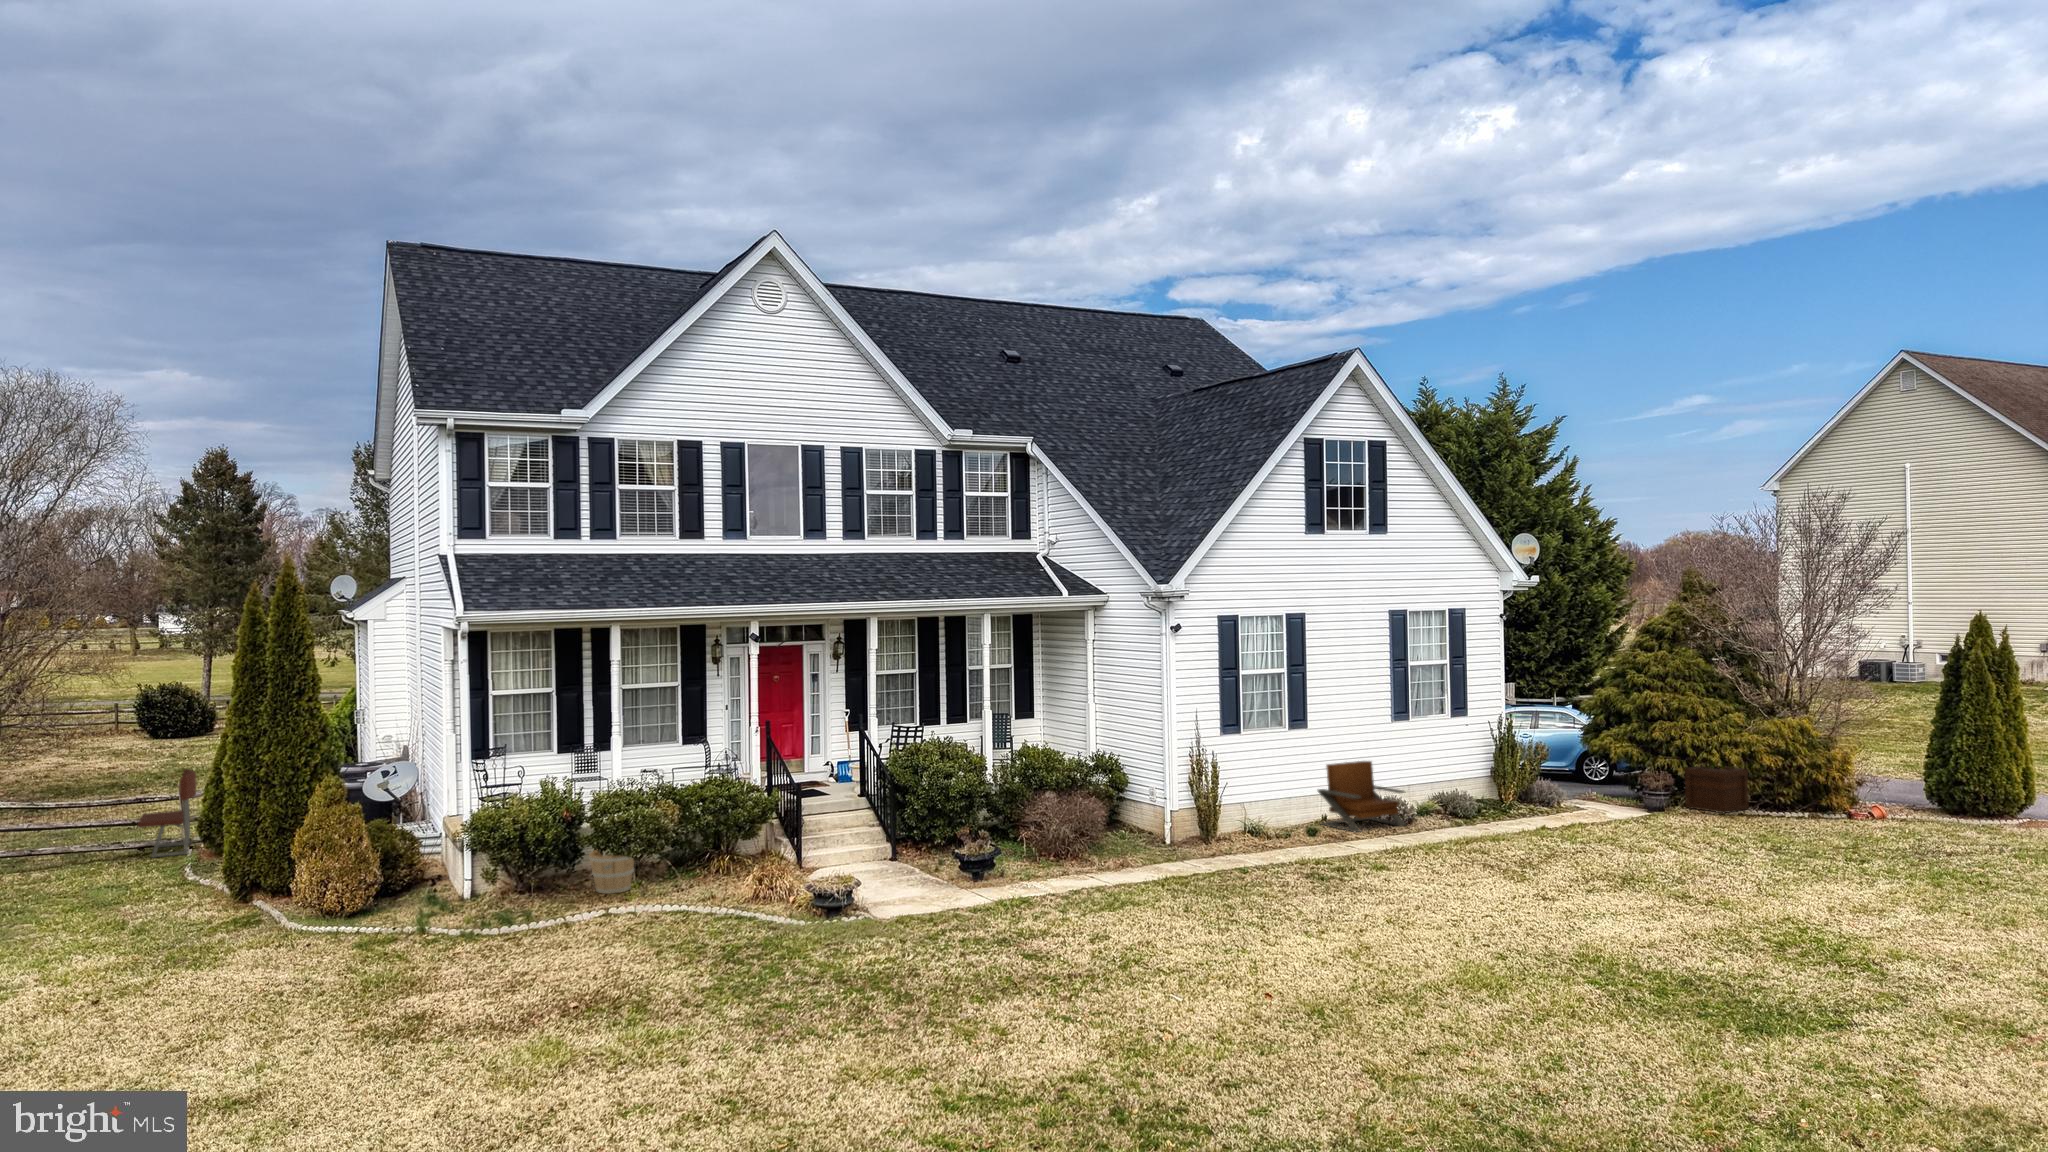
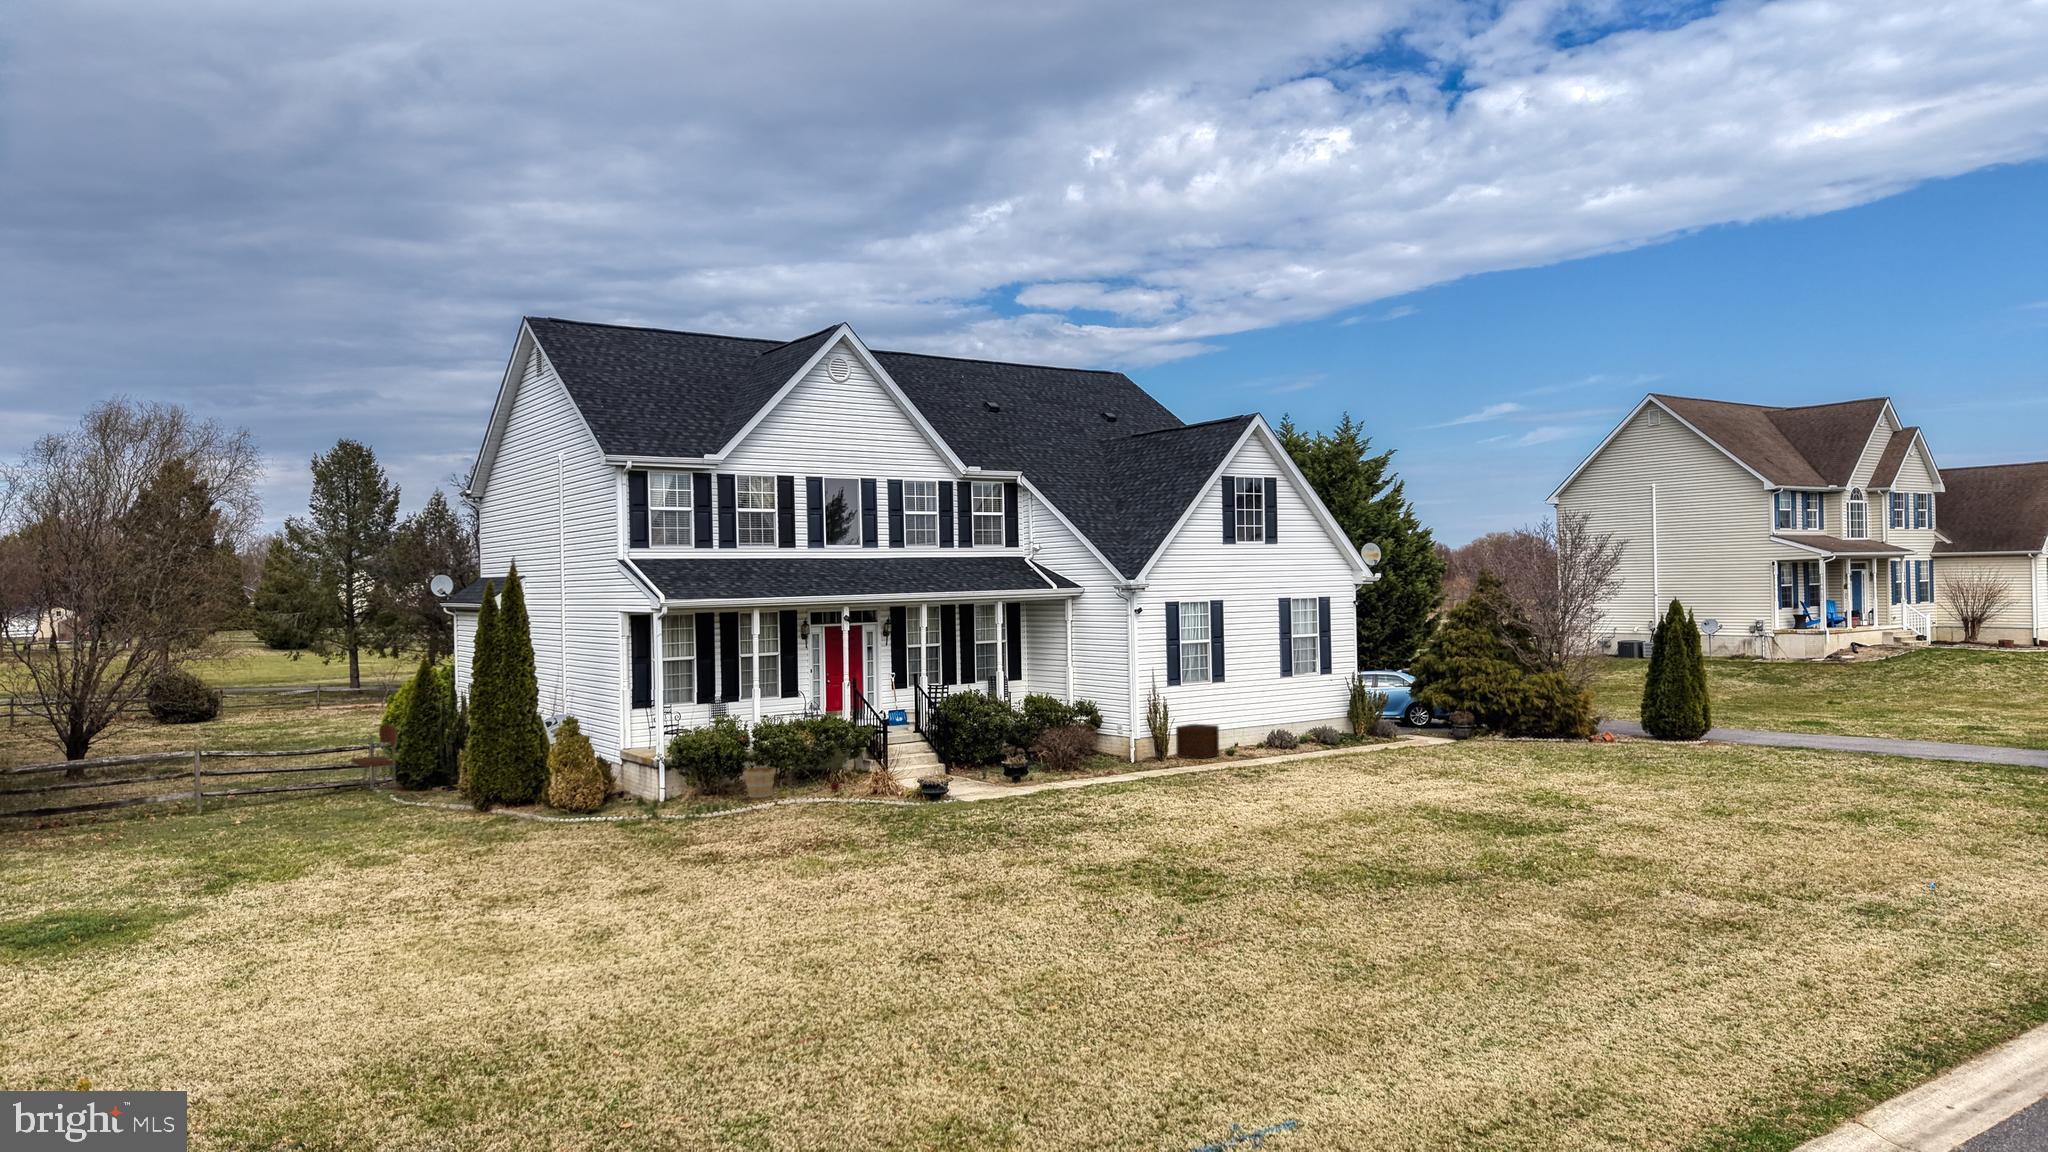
lounge chair: present [1318,761,1406,832] -> none [1232,705,1295,754]
wooden crate: present [1685,766,1749,813] -> present [1176,724,1219,759]
potted tree: none [694,815,747,885] -> present [821,746,850,792]

